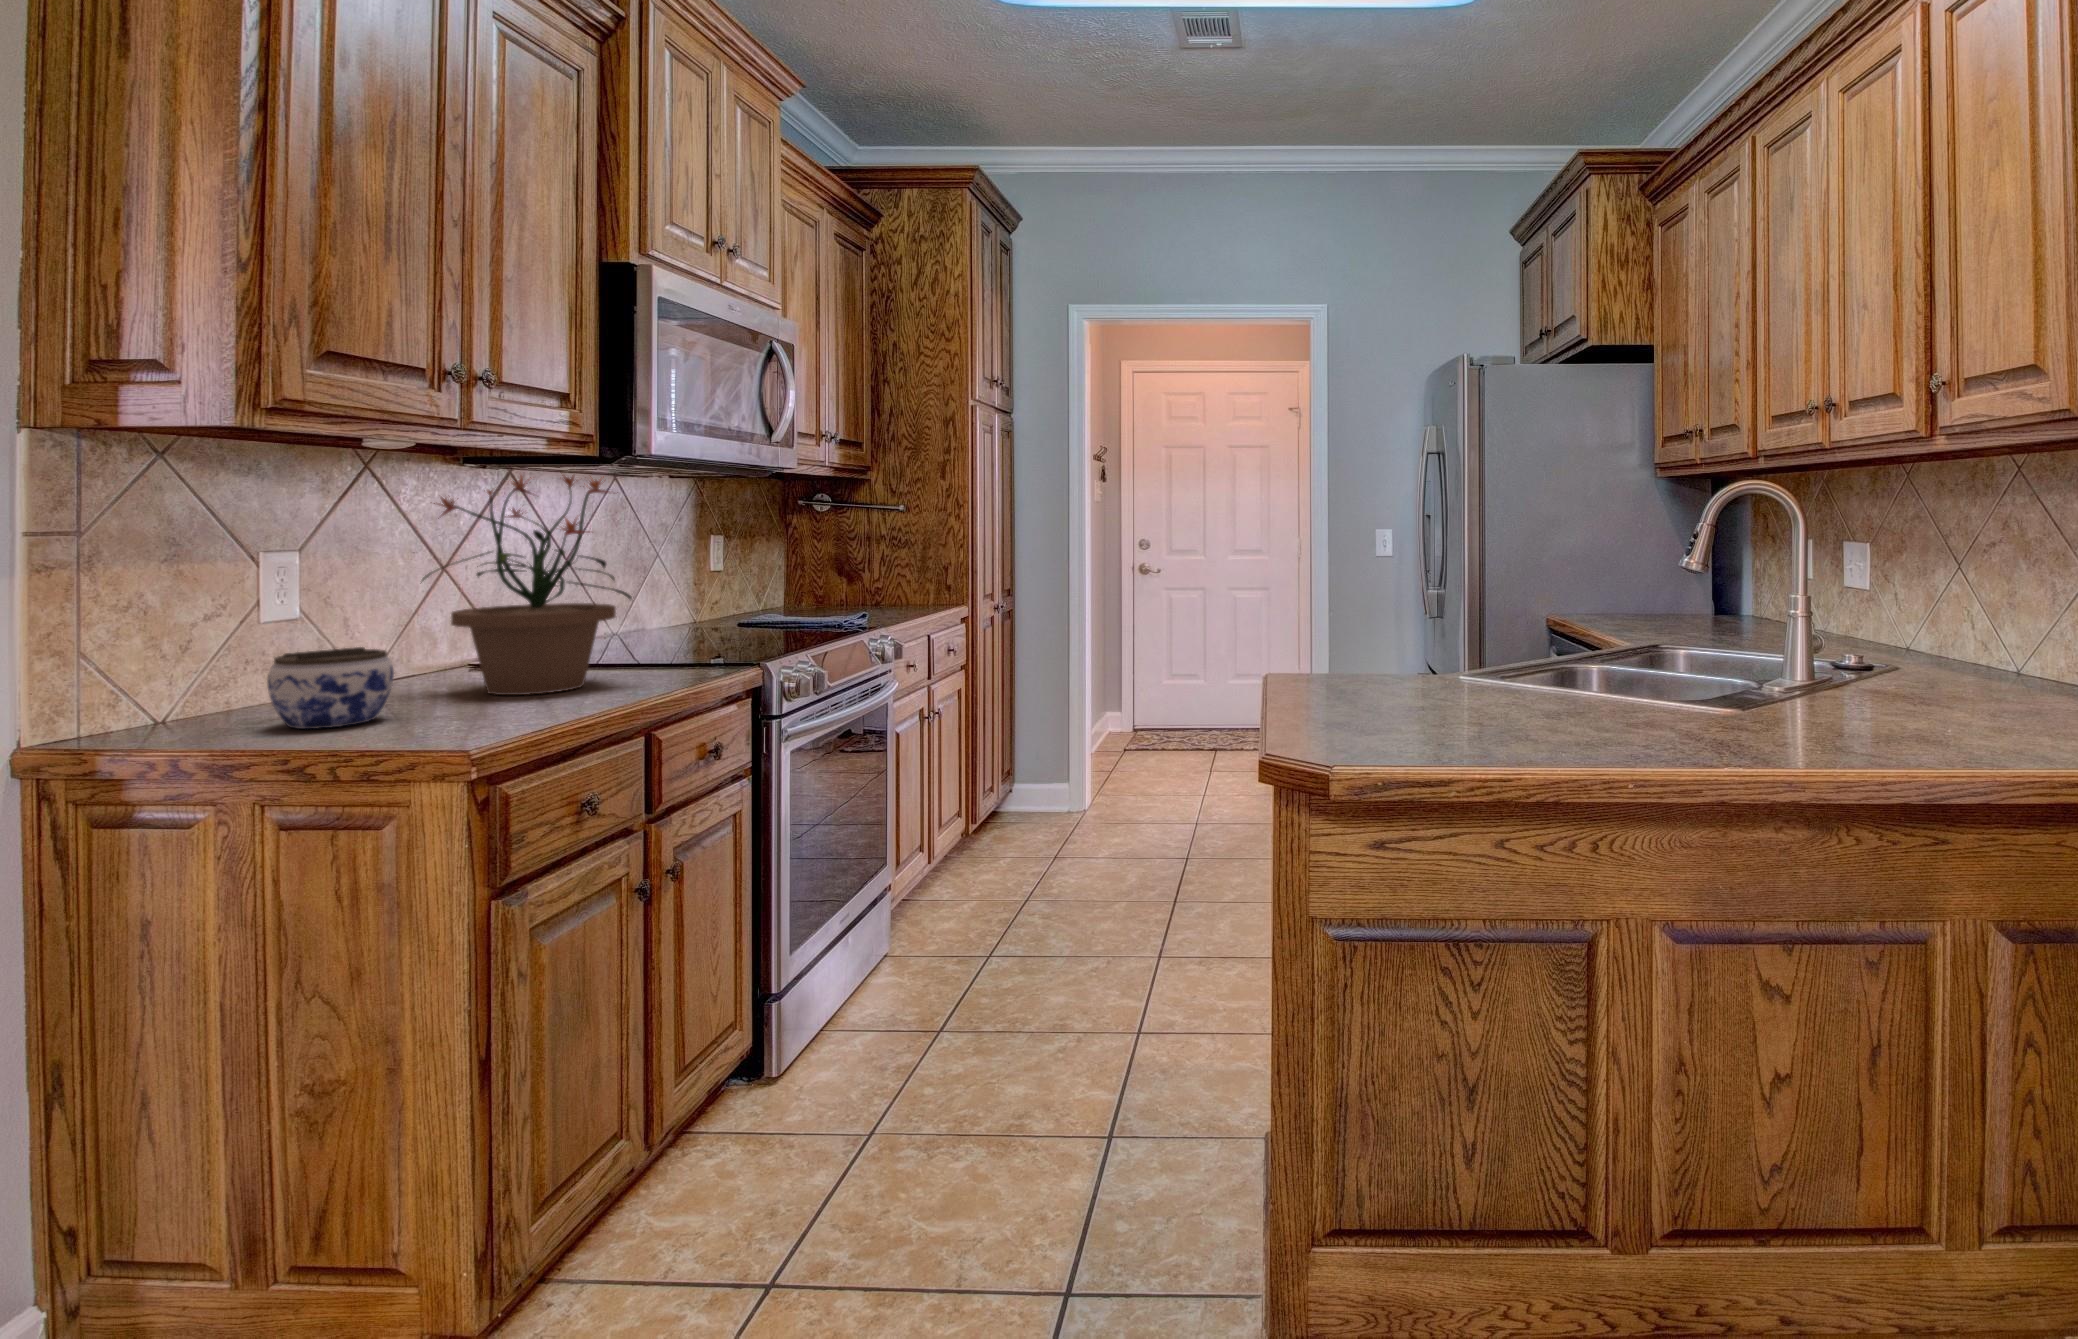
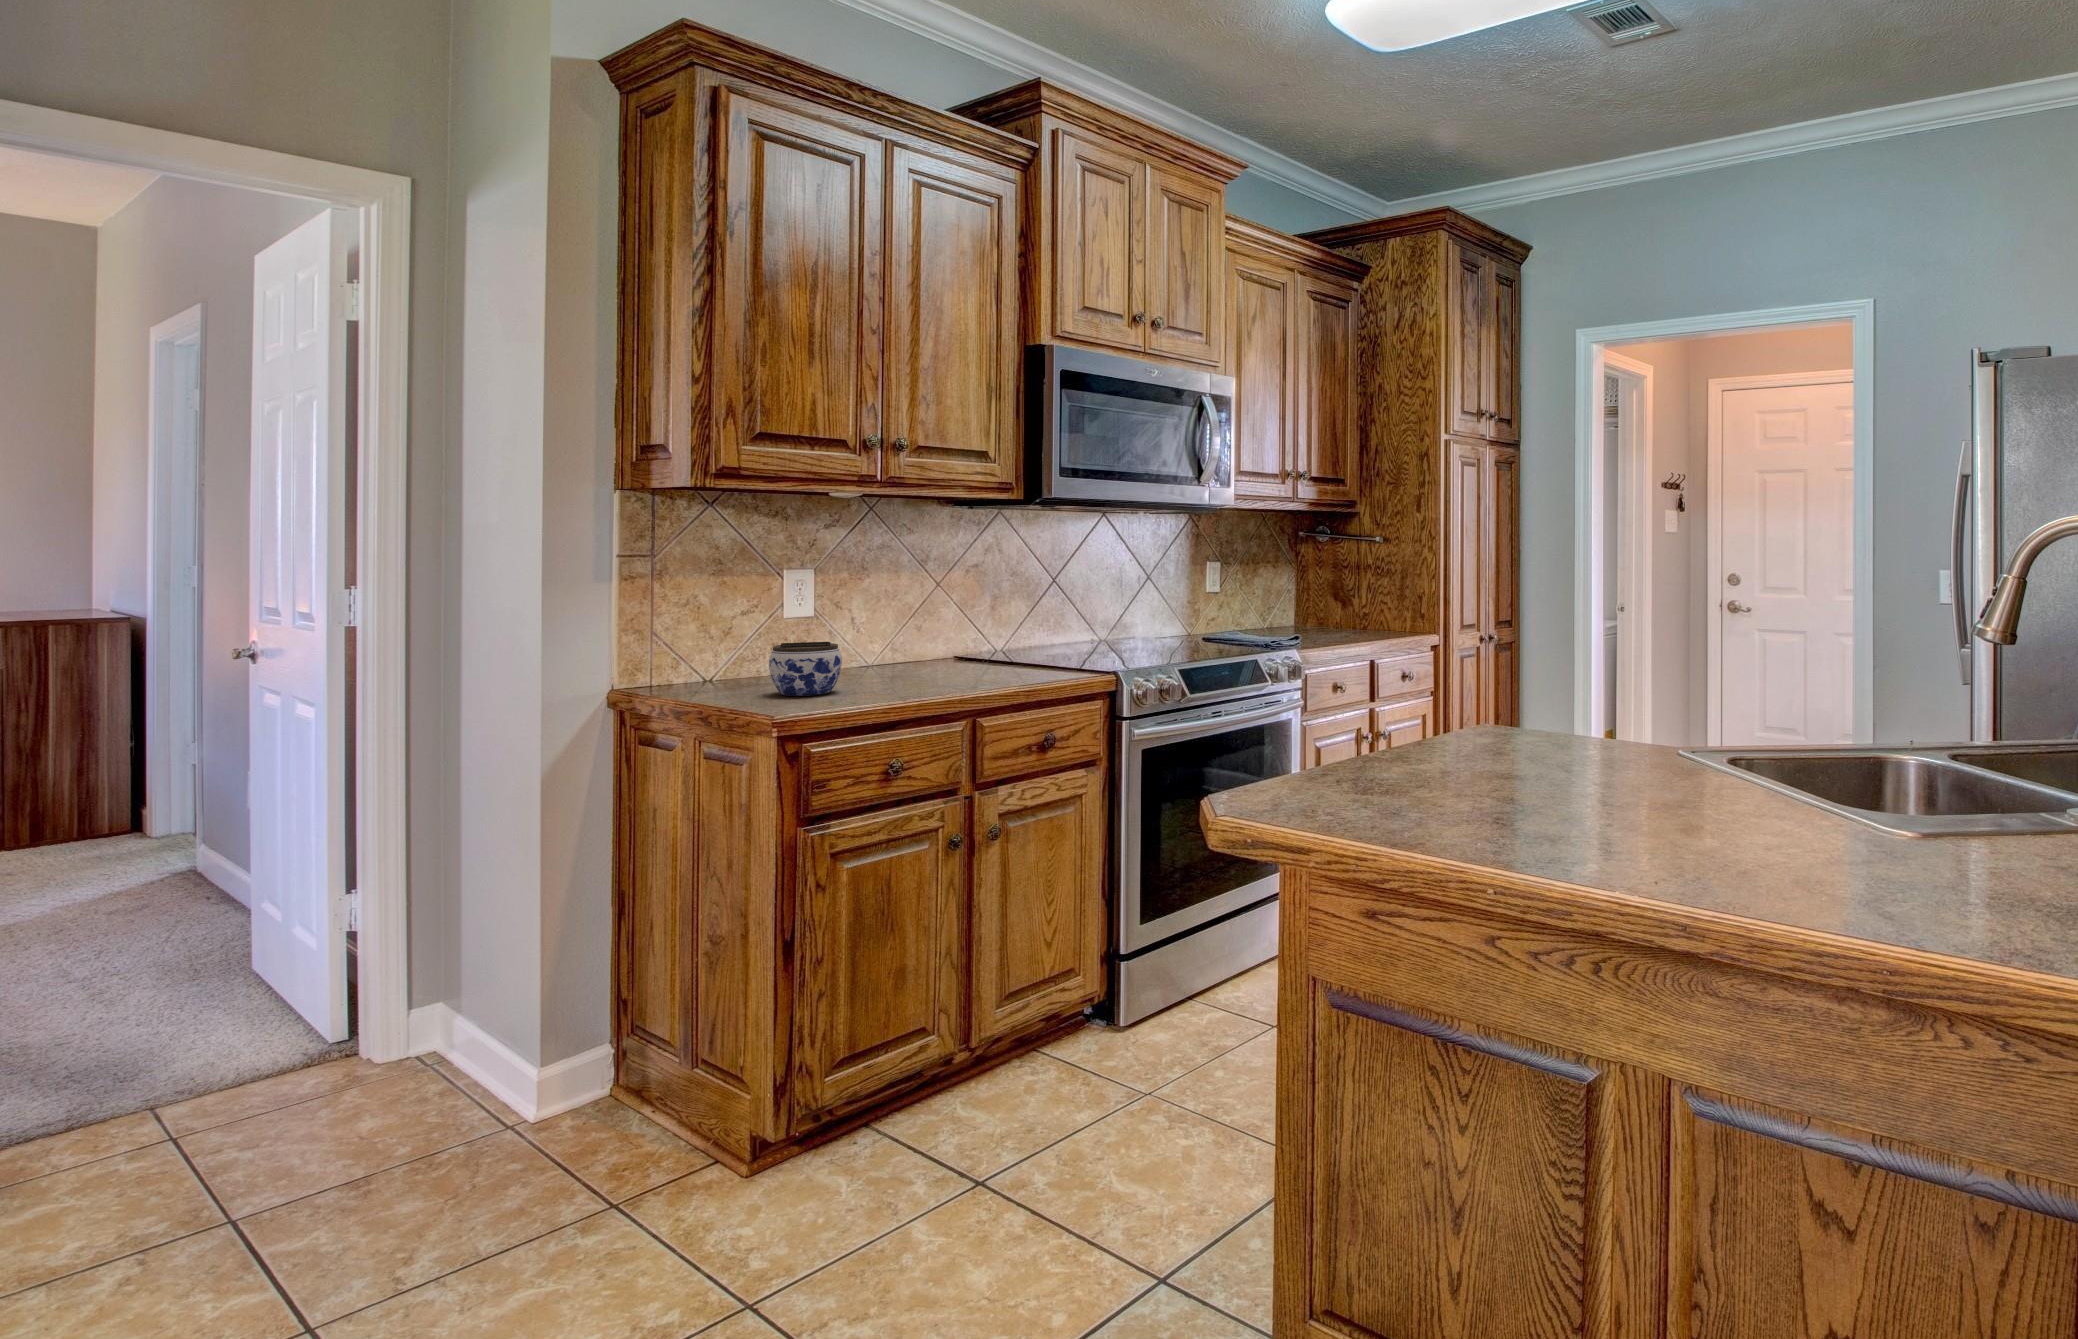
potted plant: present [422,475,632,695] -> none [889,515,1017,685]

